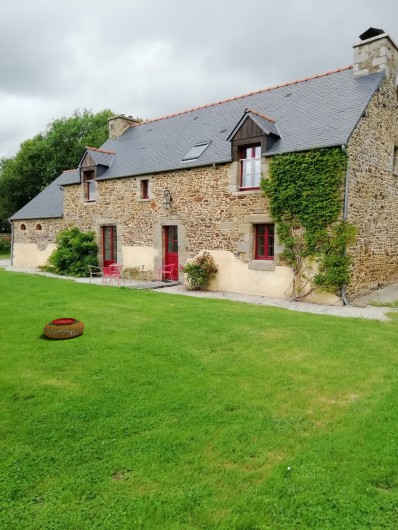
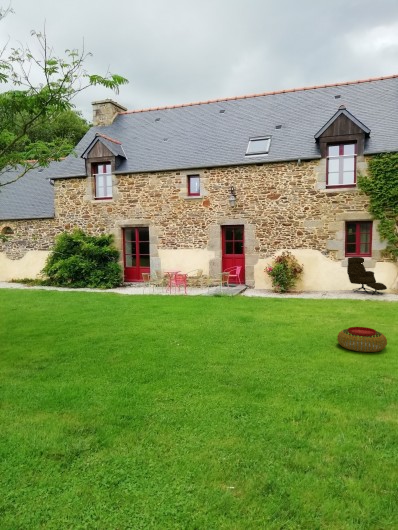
lounge chair: none [243,260,271,299] -> present [347,257,387,295]

